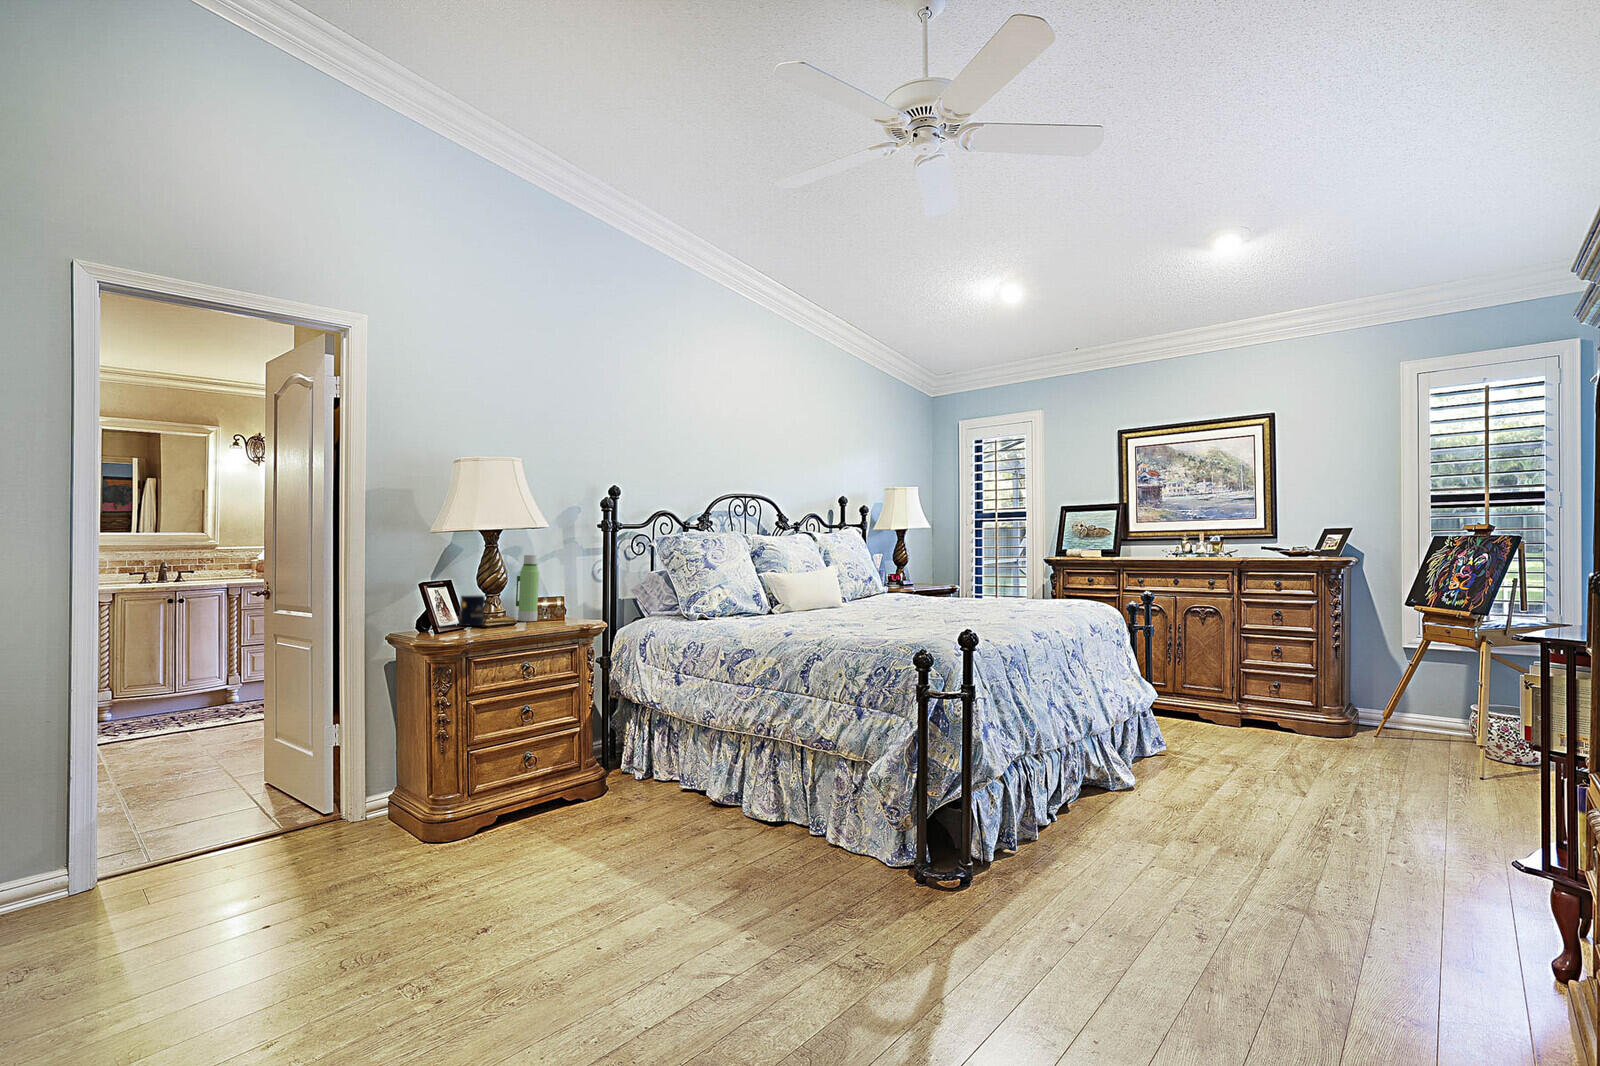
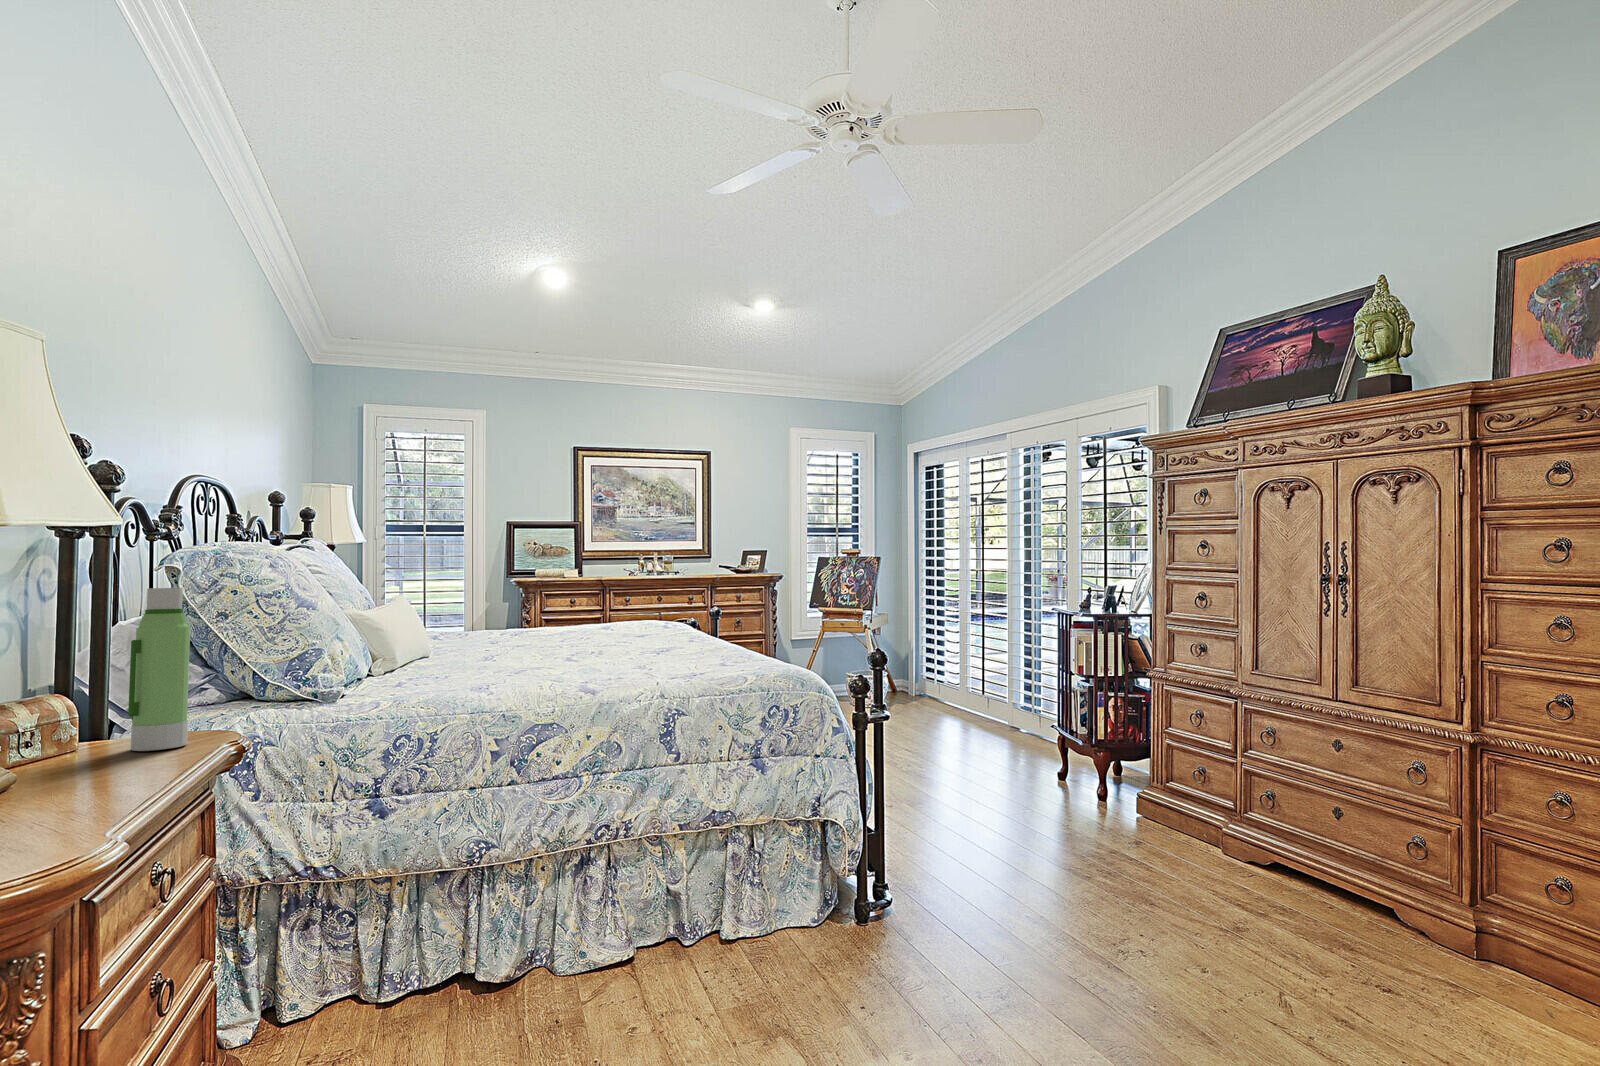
mug: present [460,595,491,626] -> none [64,695,146,786]

